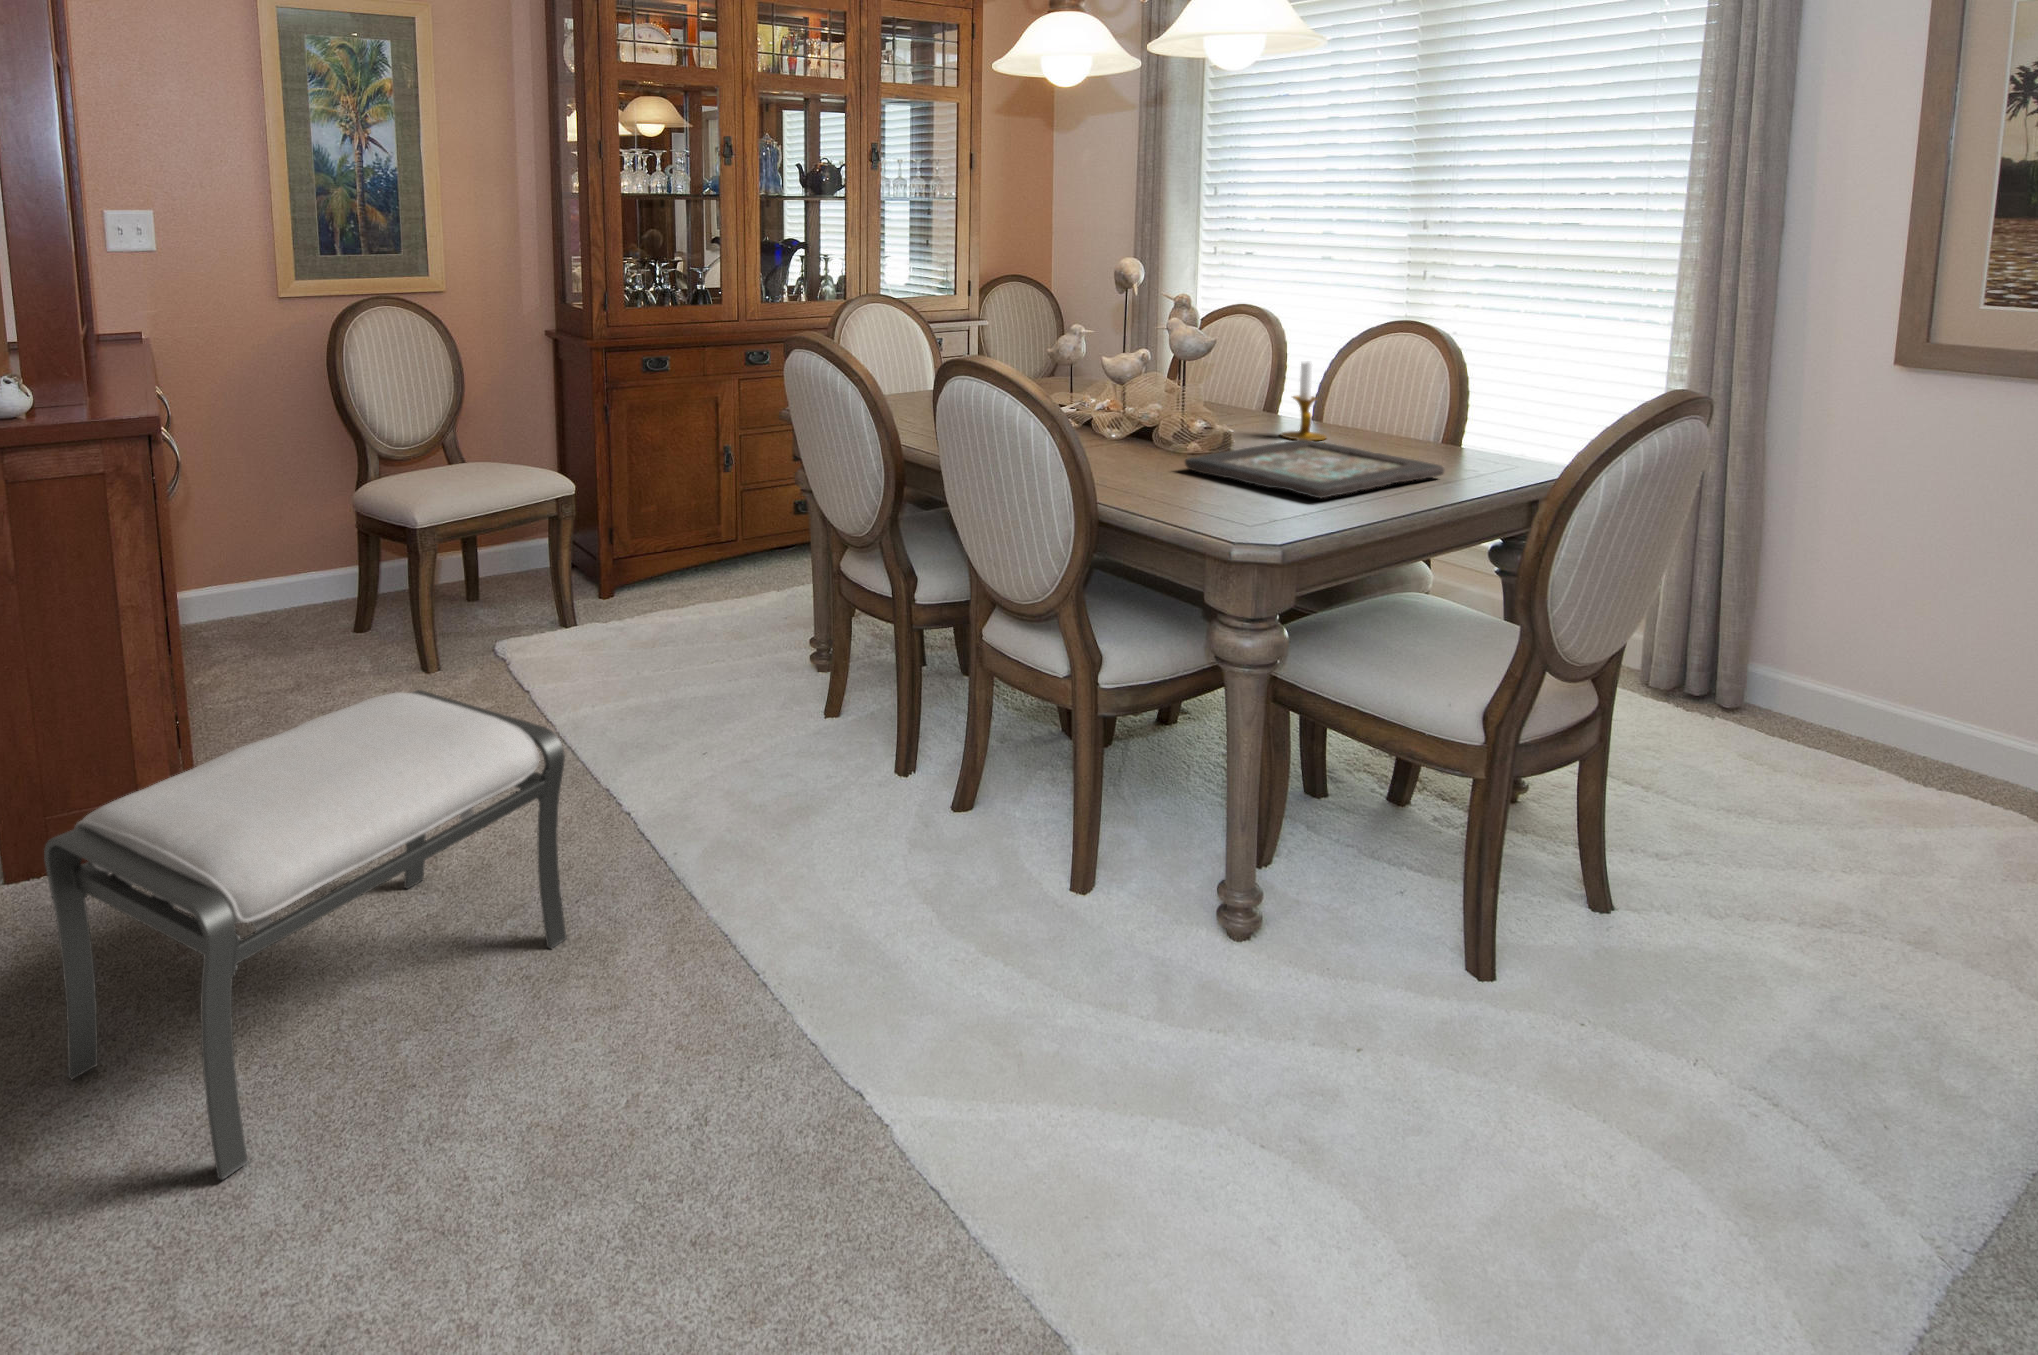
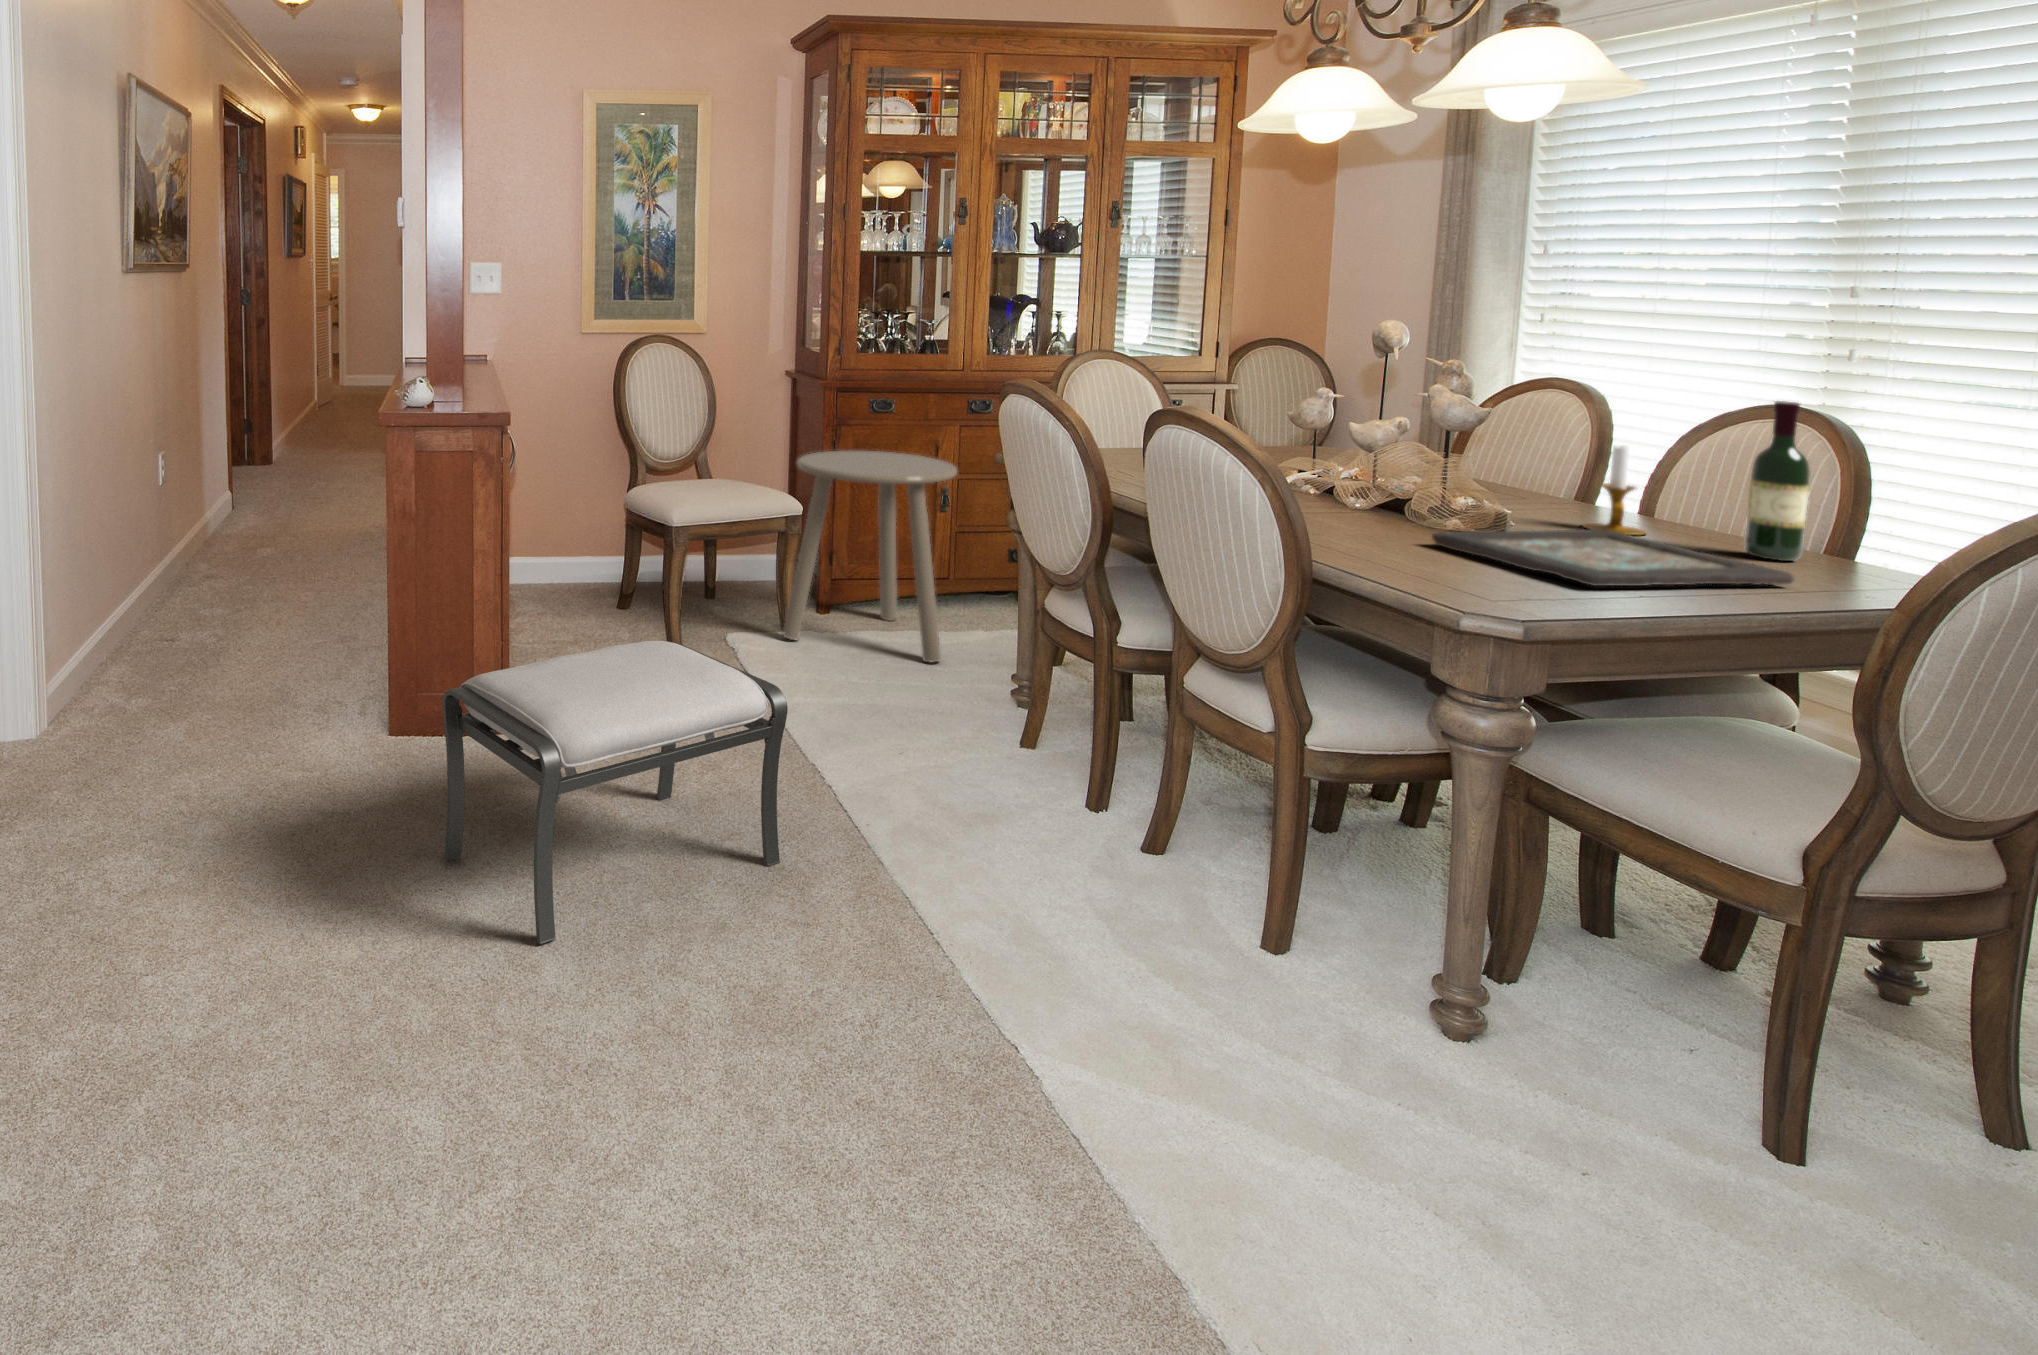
wine bottle: none [1397,316,1438,452] -> present [1744,401,1810,561]
side table: none [559,413,739,636] -> present [783,451,957,662]

